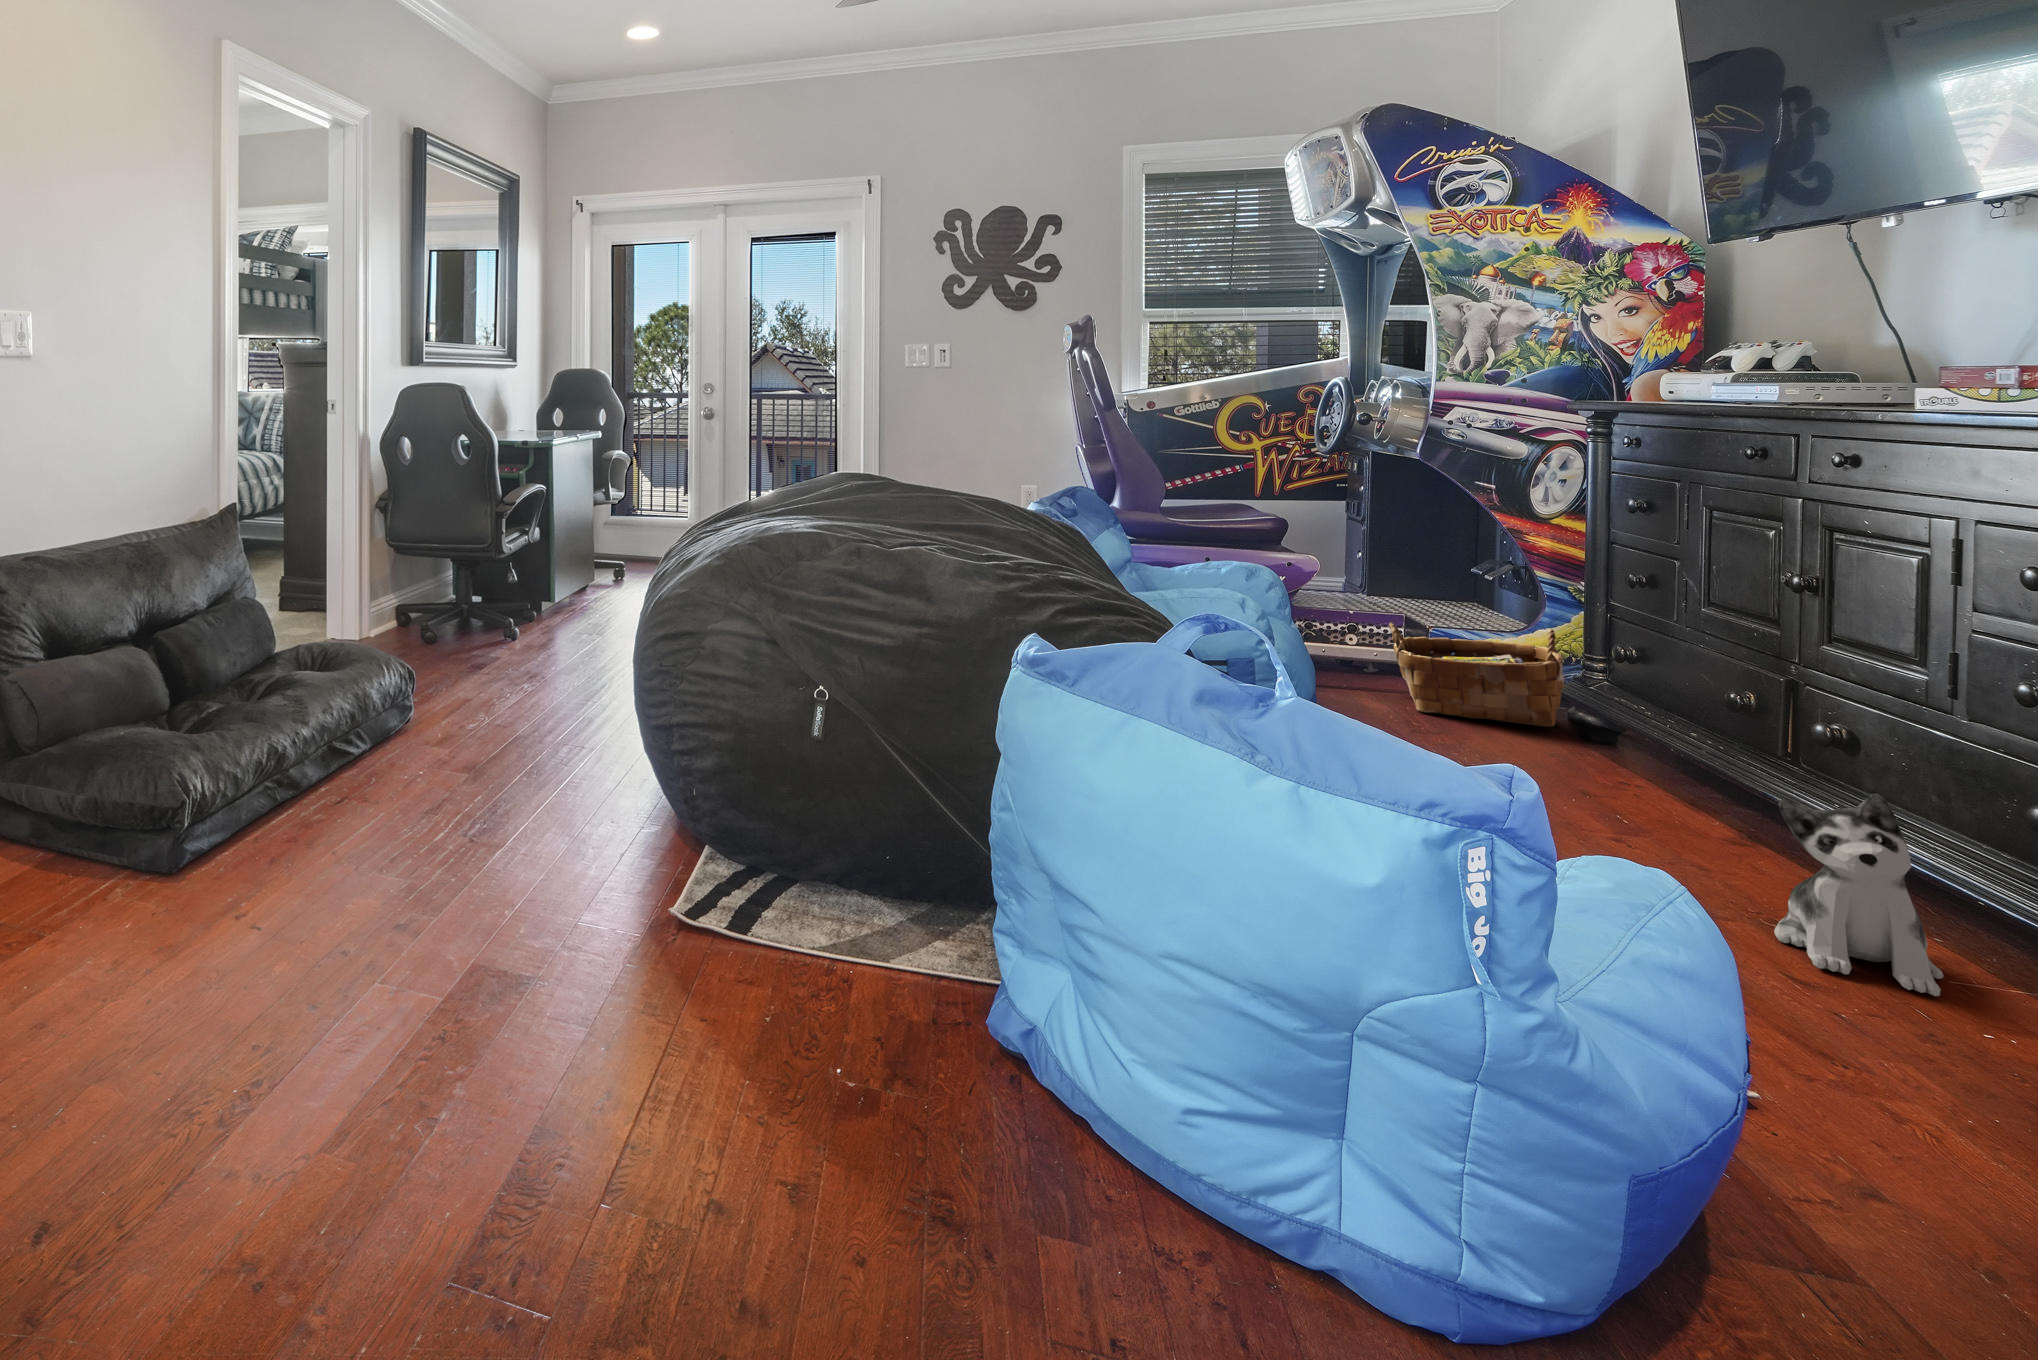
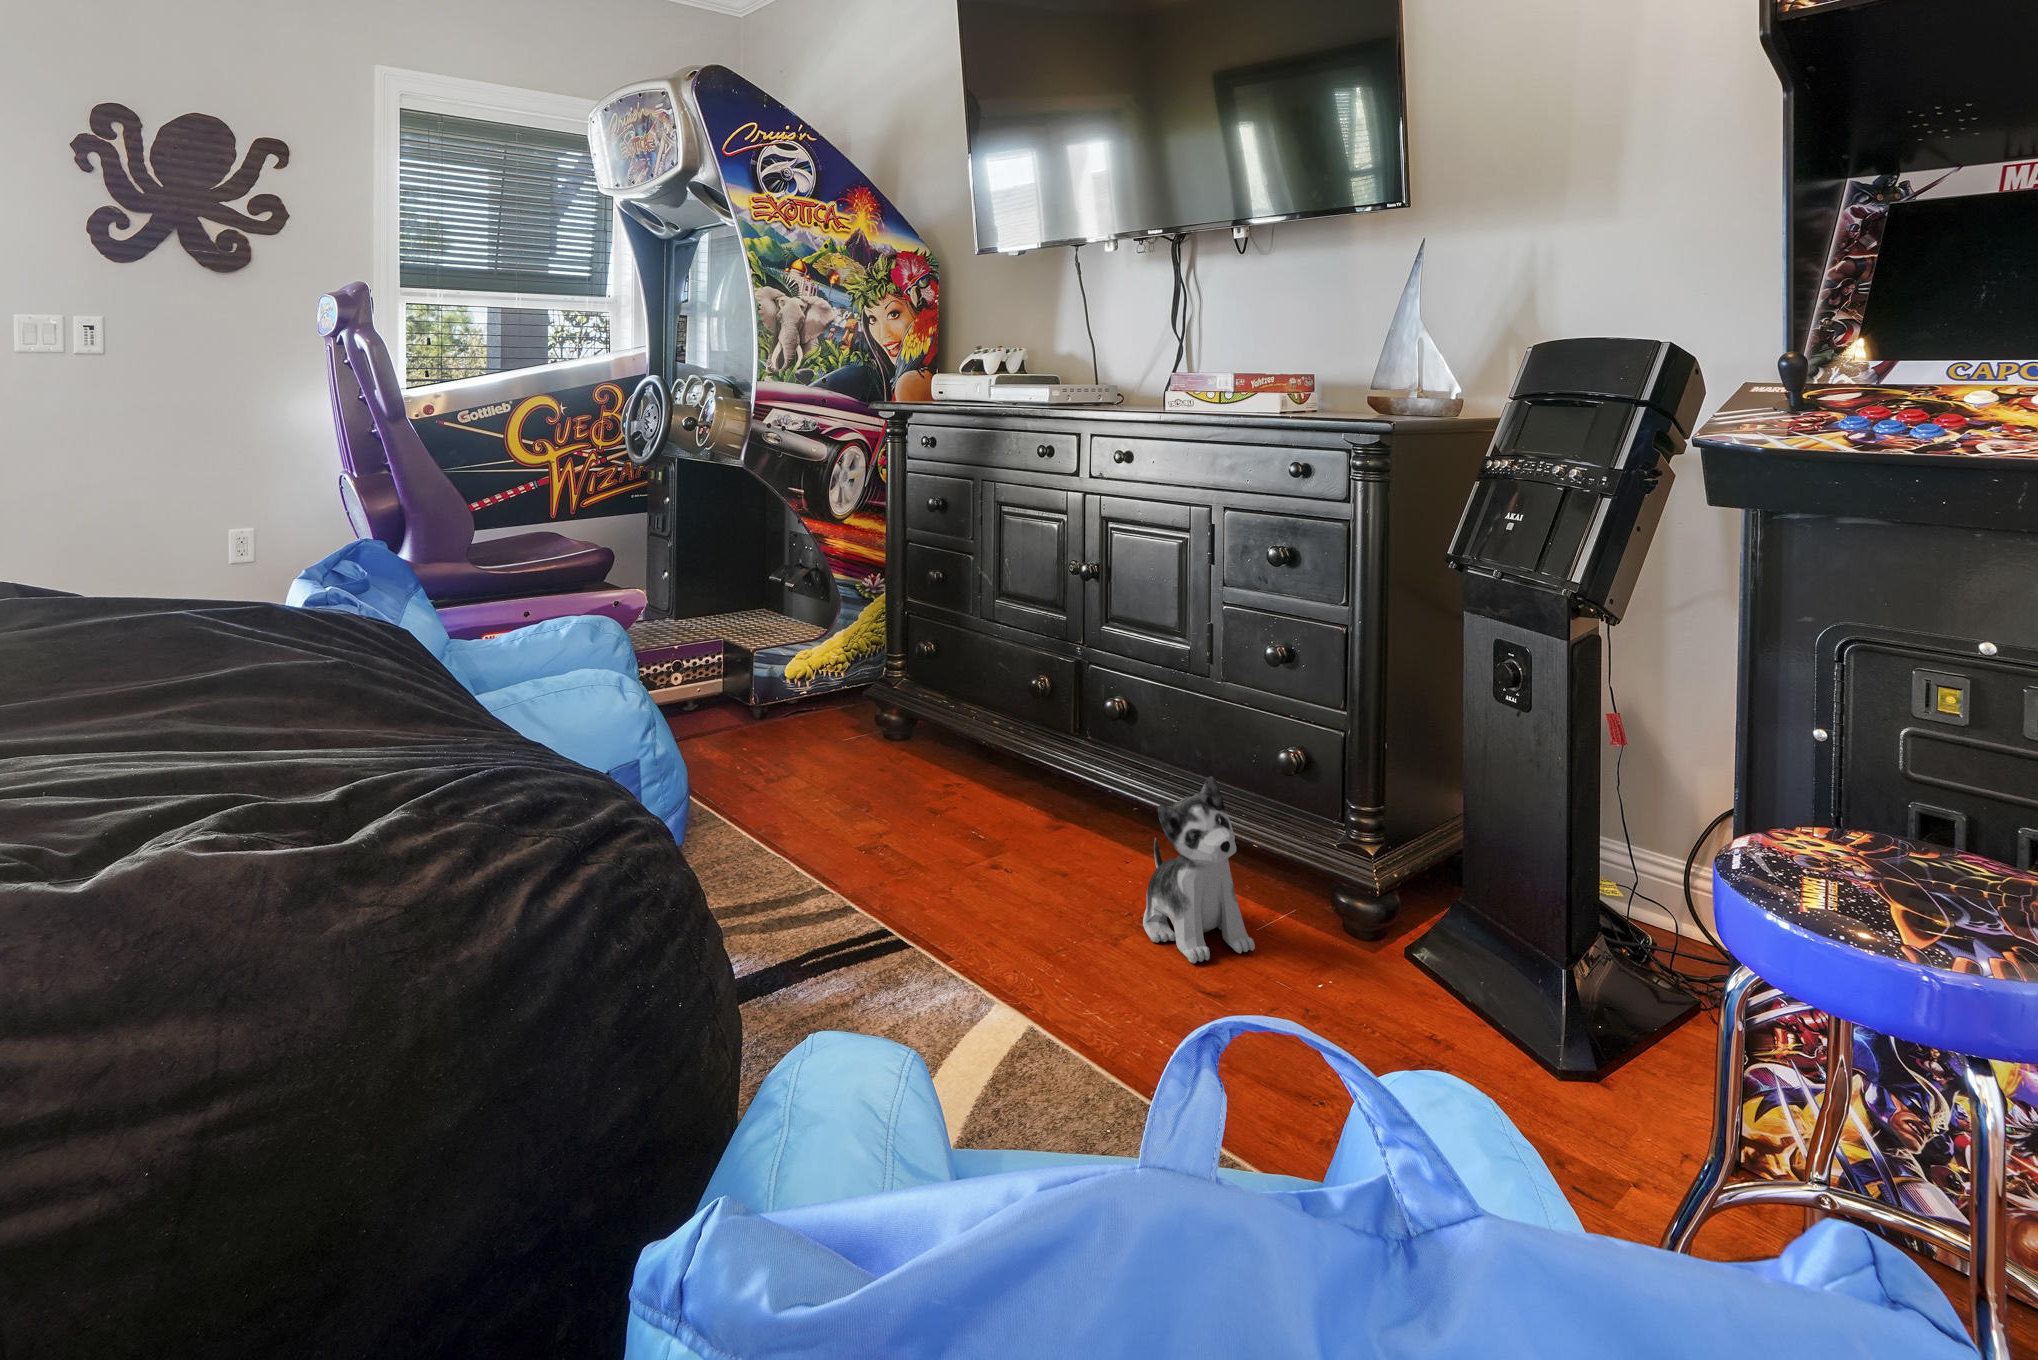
woven basket: present [1389,623,1564,727] -> none [725,632,870,753]

